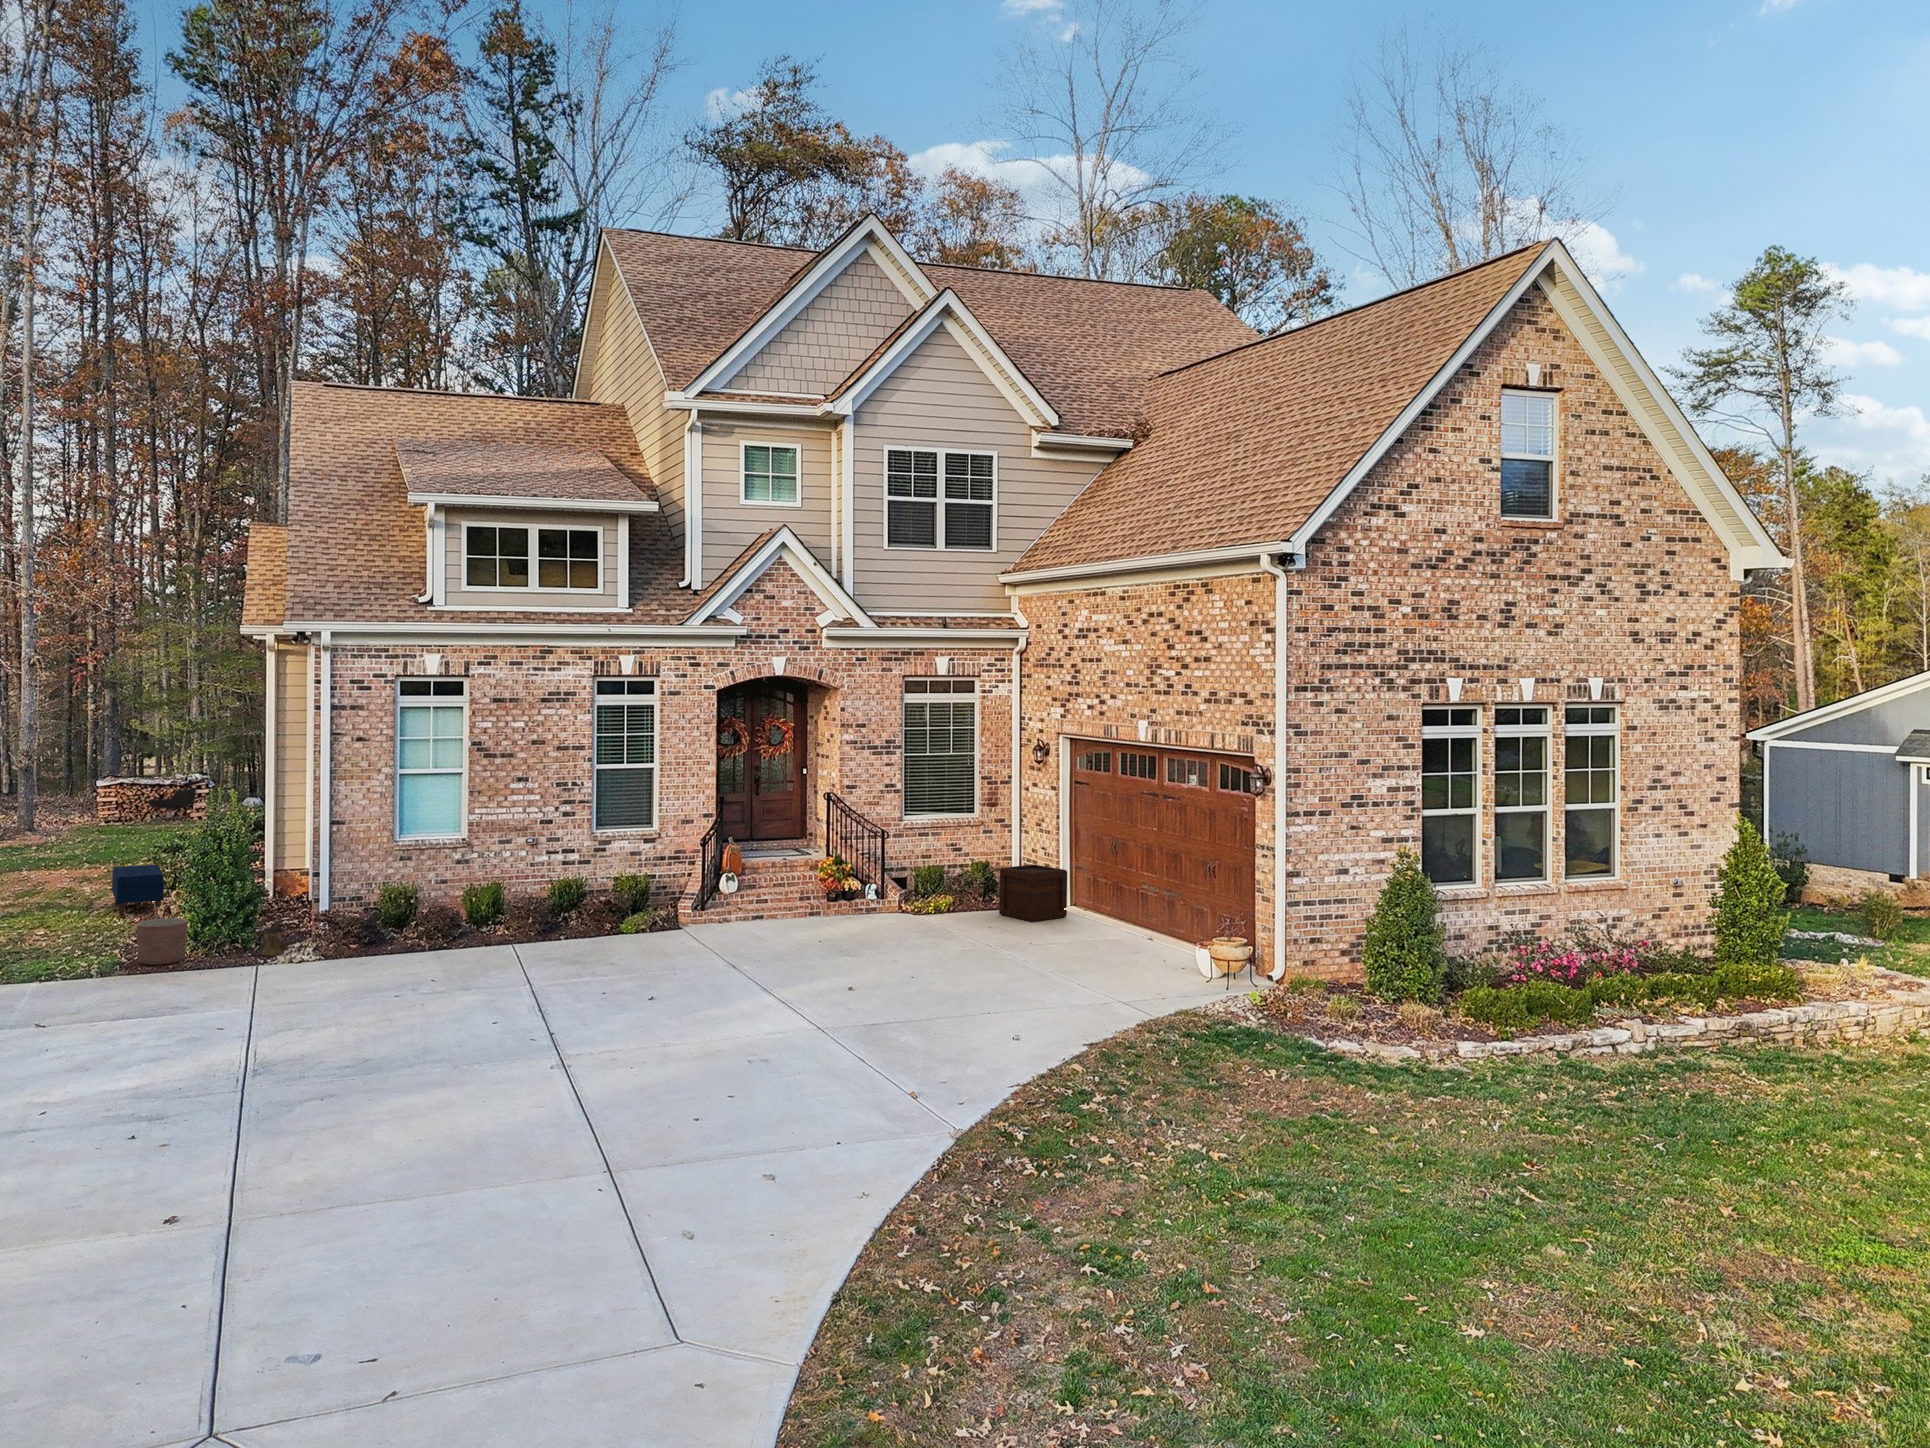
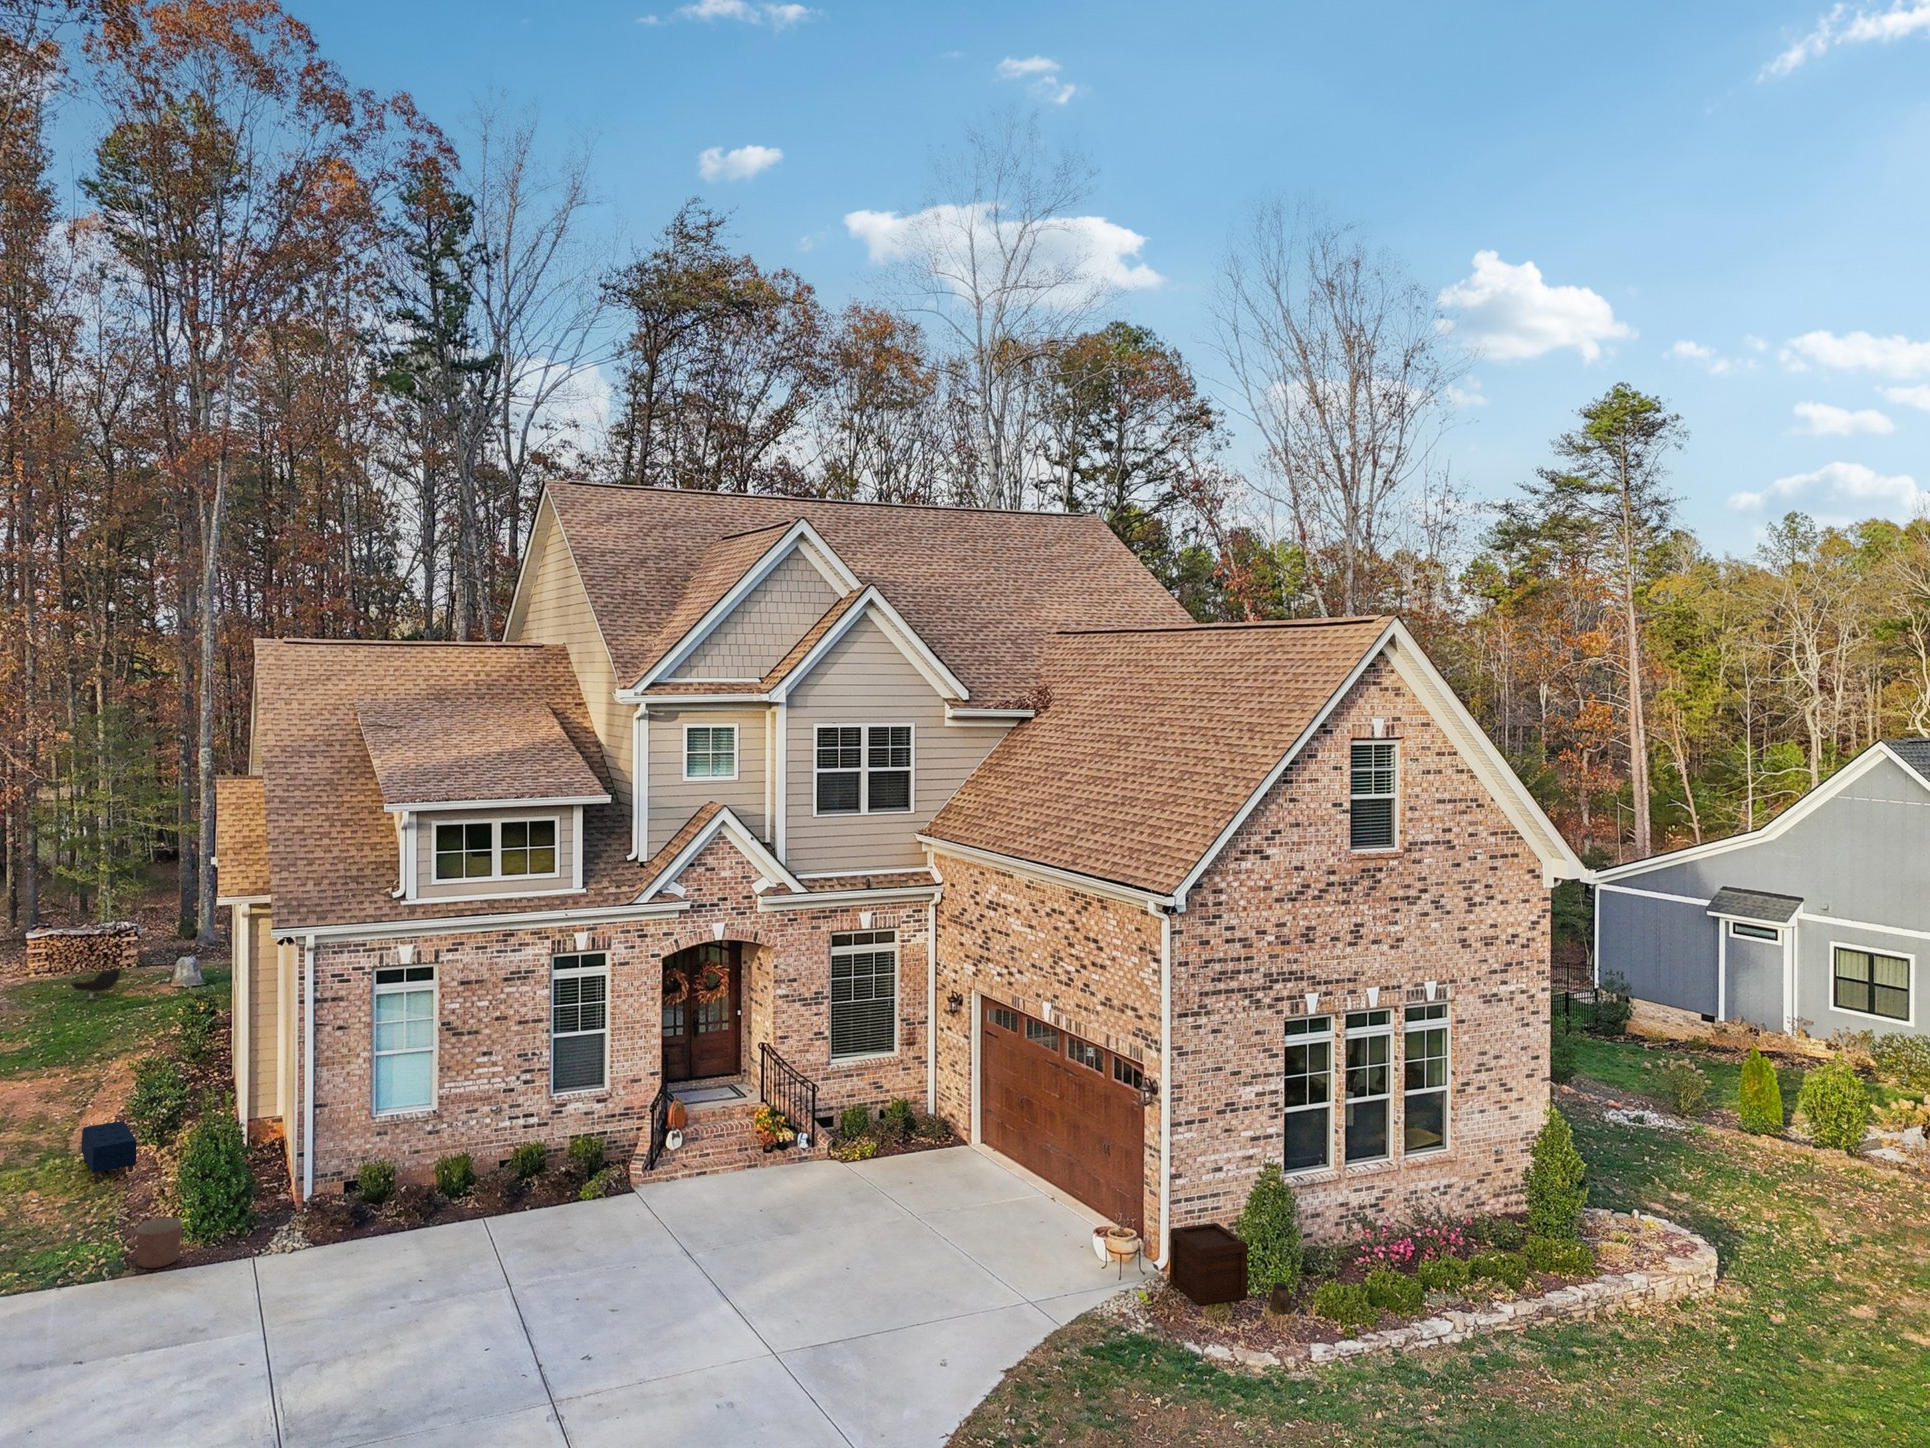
wooden crate: present [999,864,1067,922] -> present [1169,1223,1248,1305]
watering can: present [253,924,306,956] -> present [1270,1282,1294,1314]

